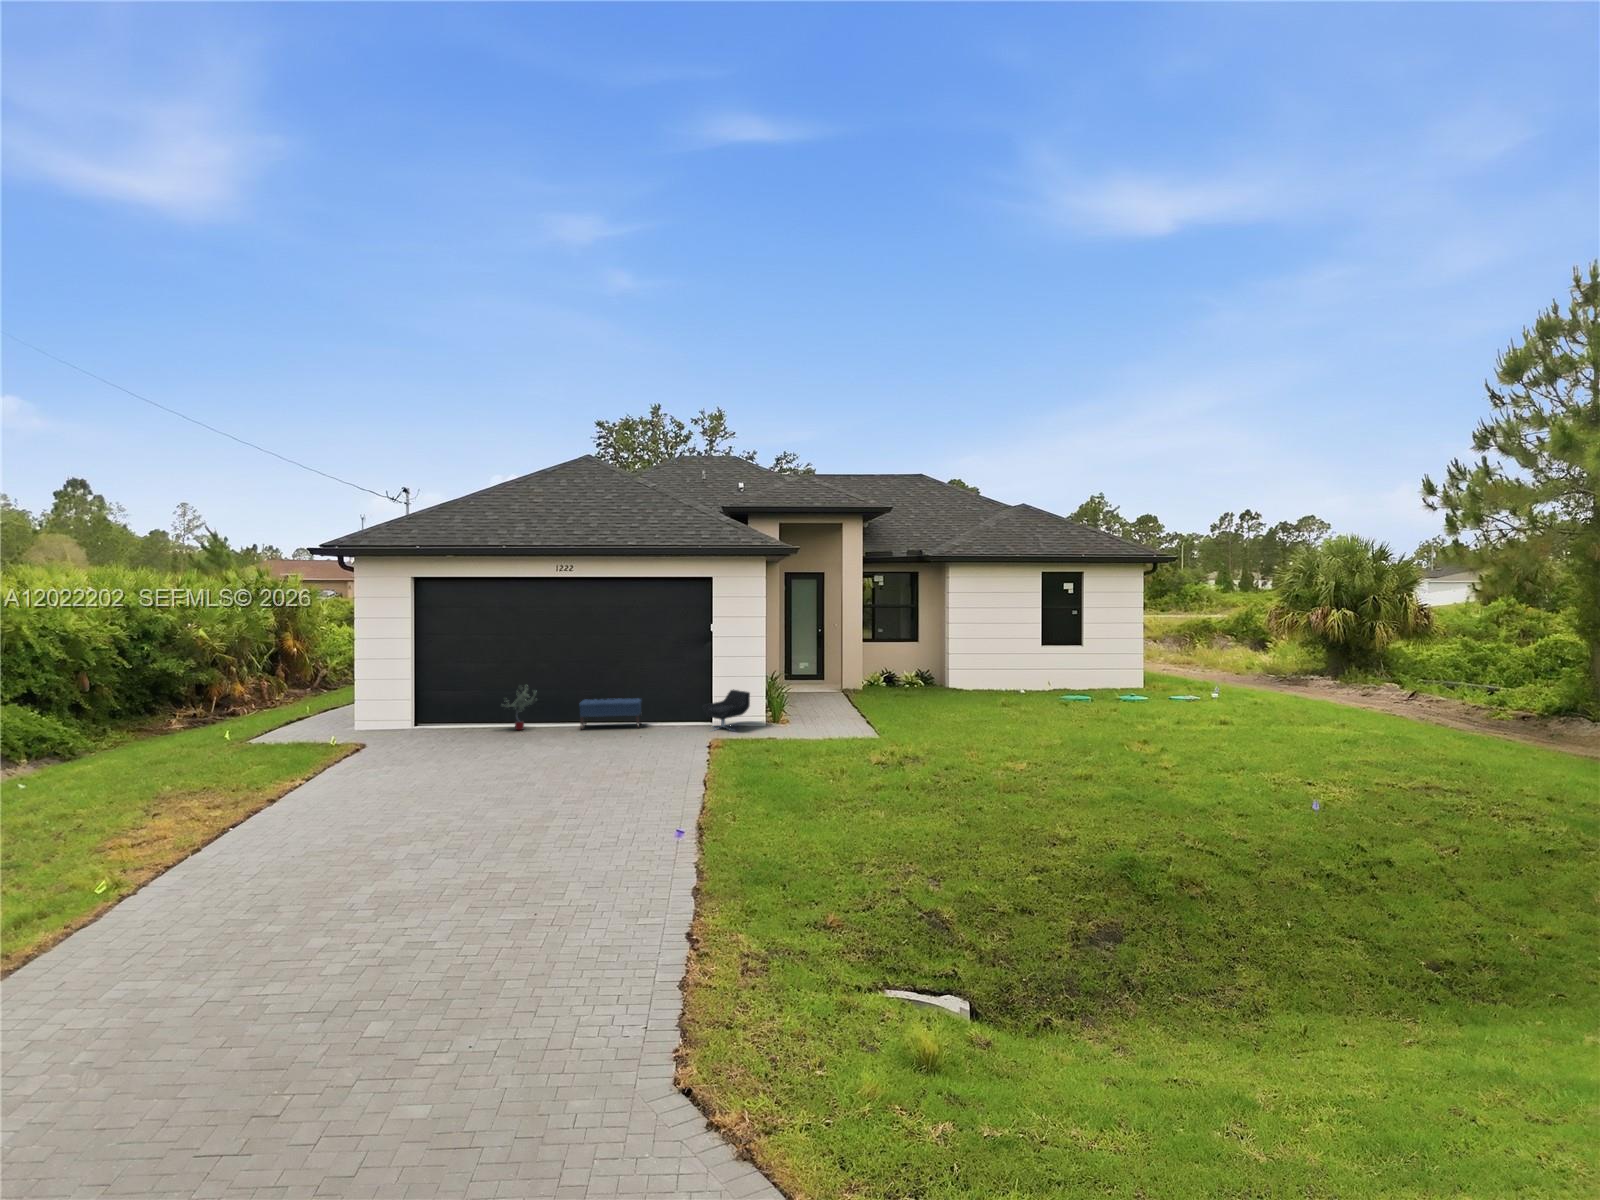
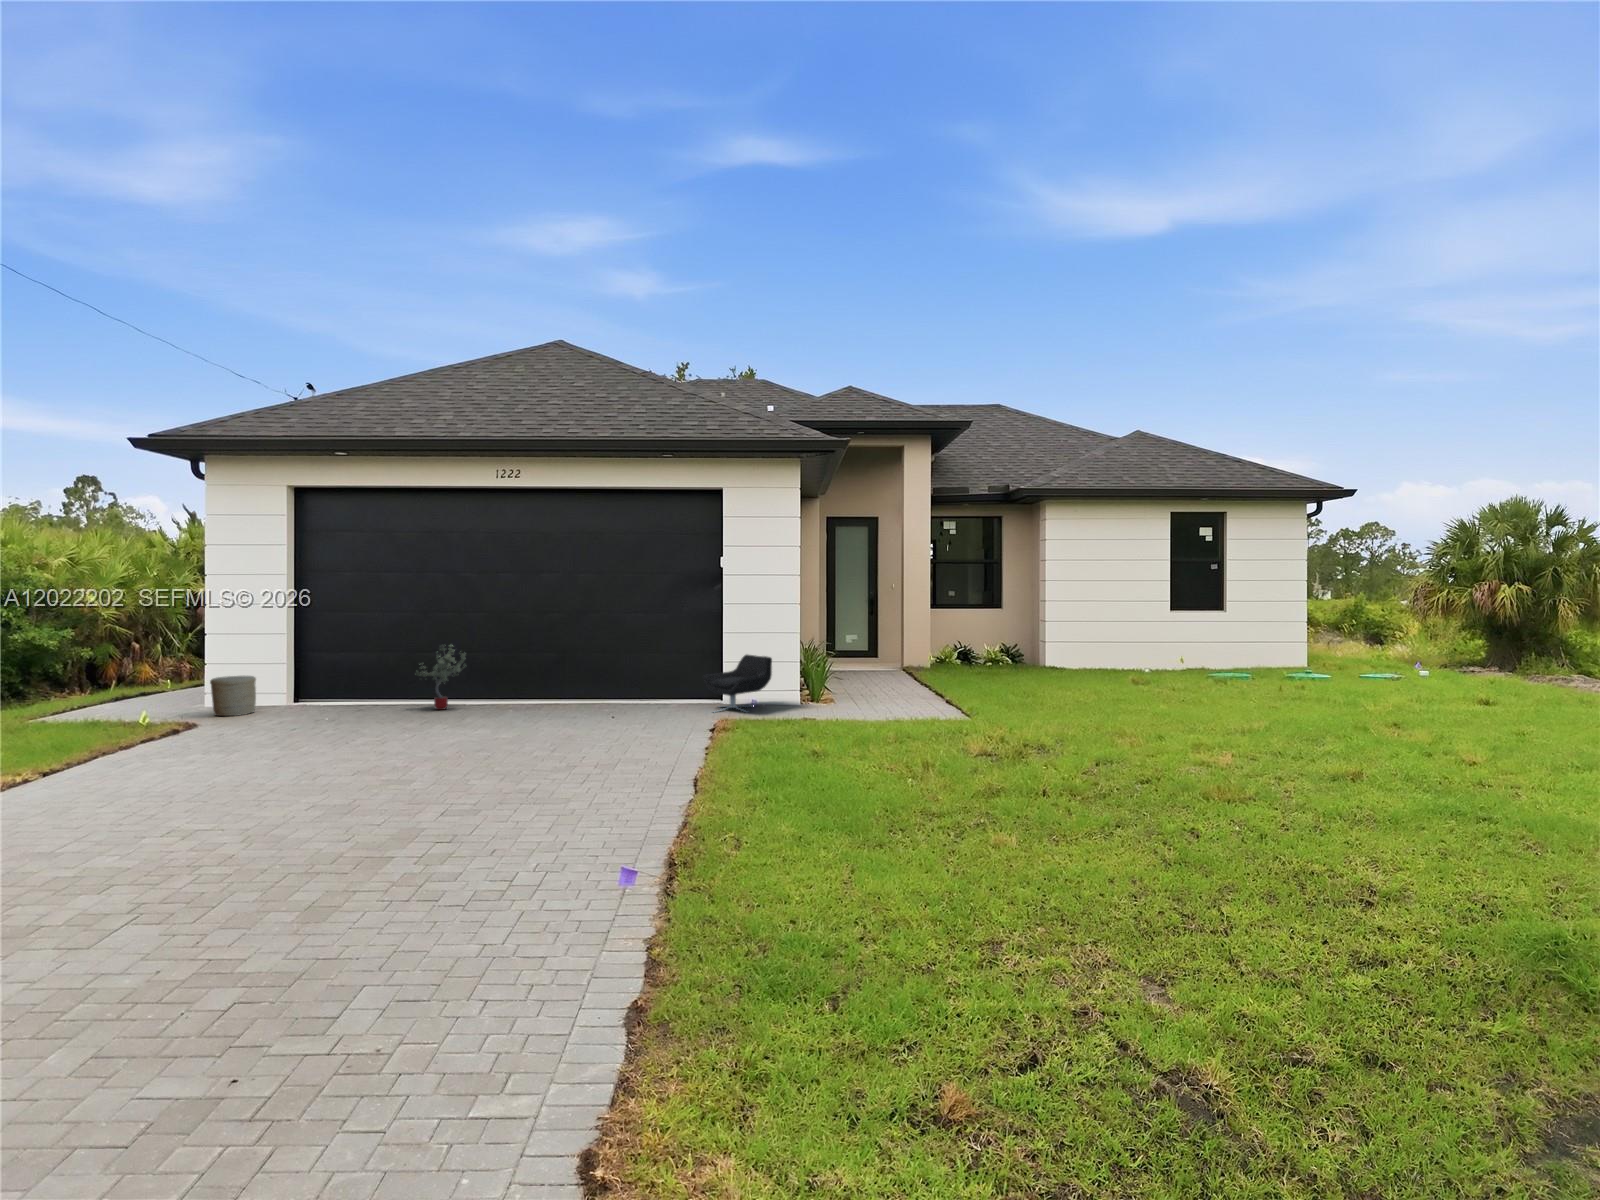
bench: present [579,698,642,729] -> none [525,666,618,710]
woven basket: none [358,708,389,737] -> present [210,676,256,716]

